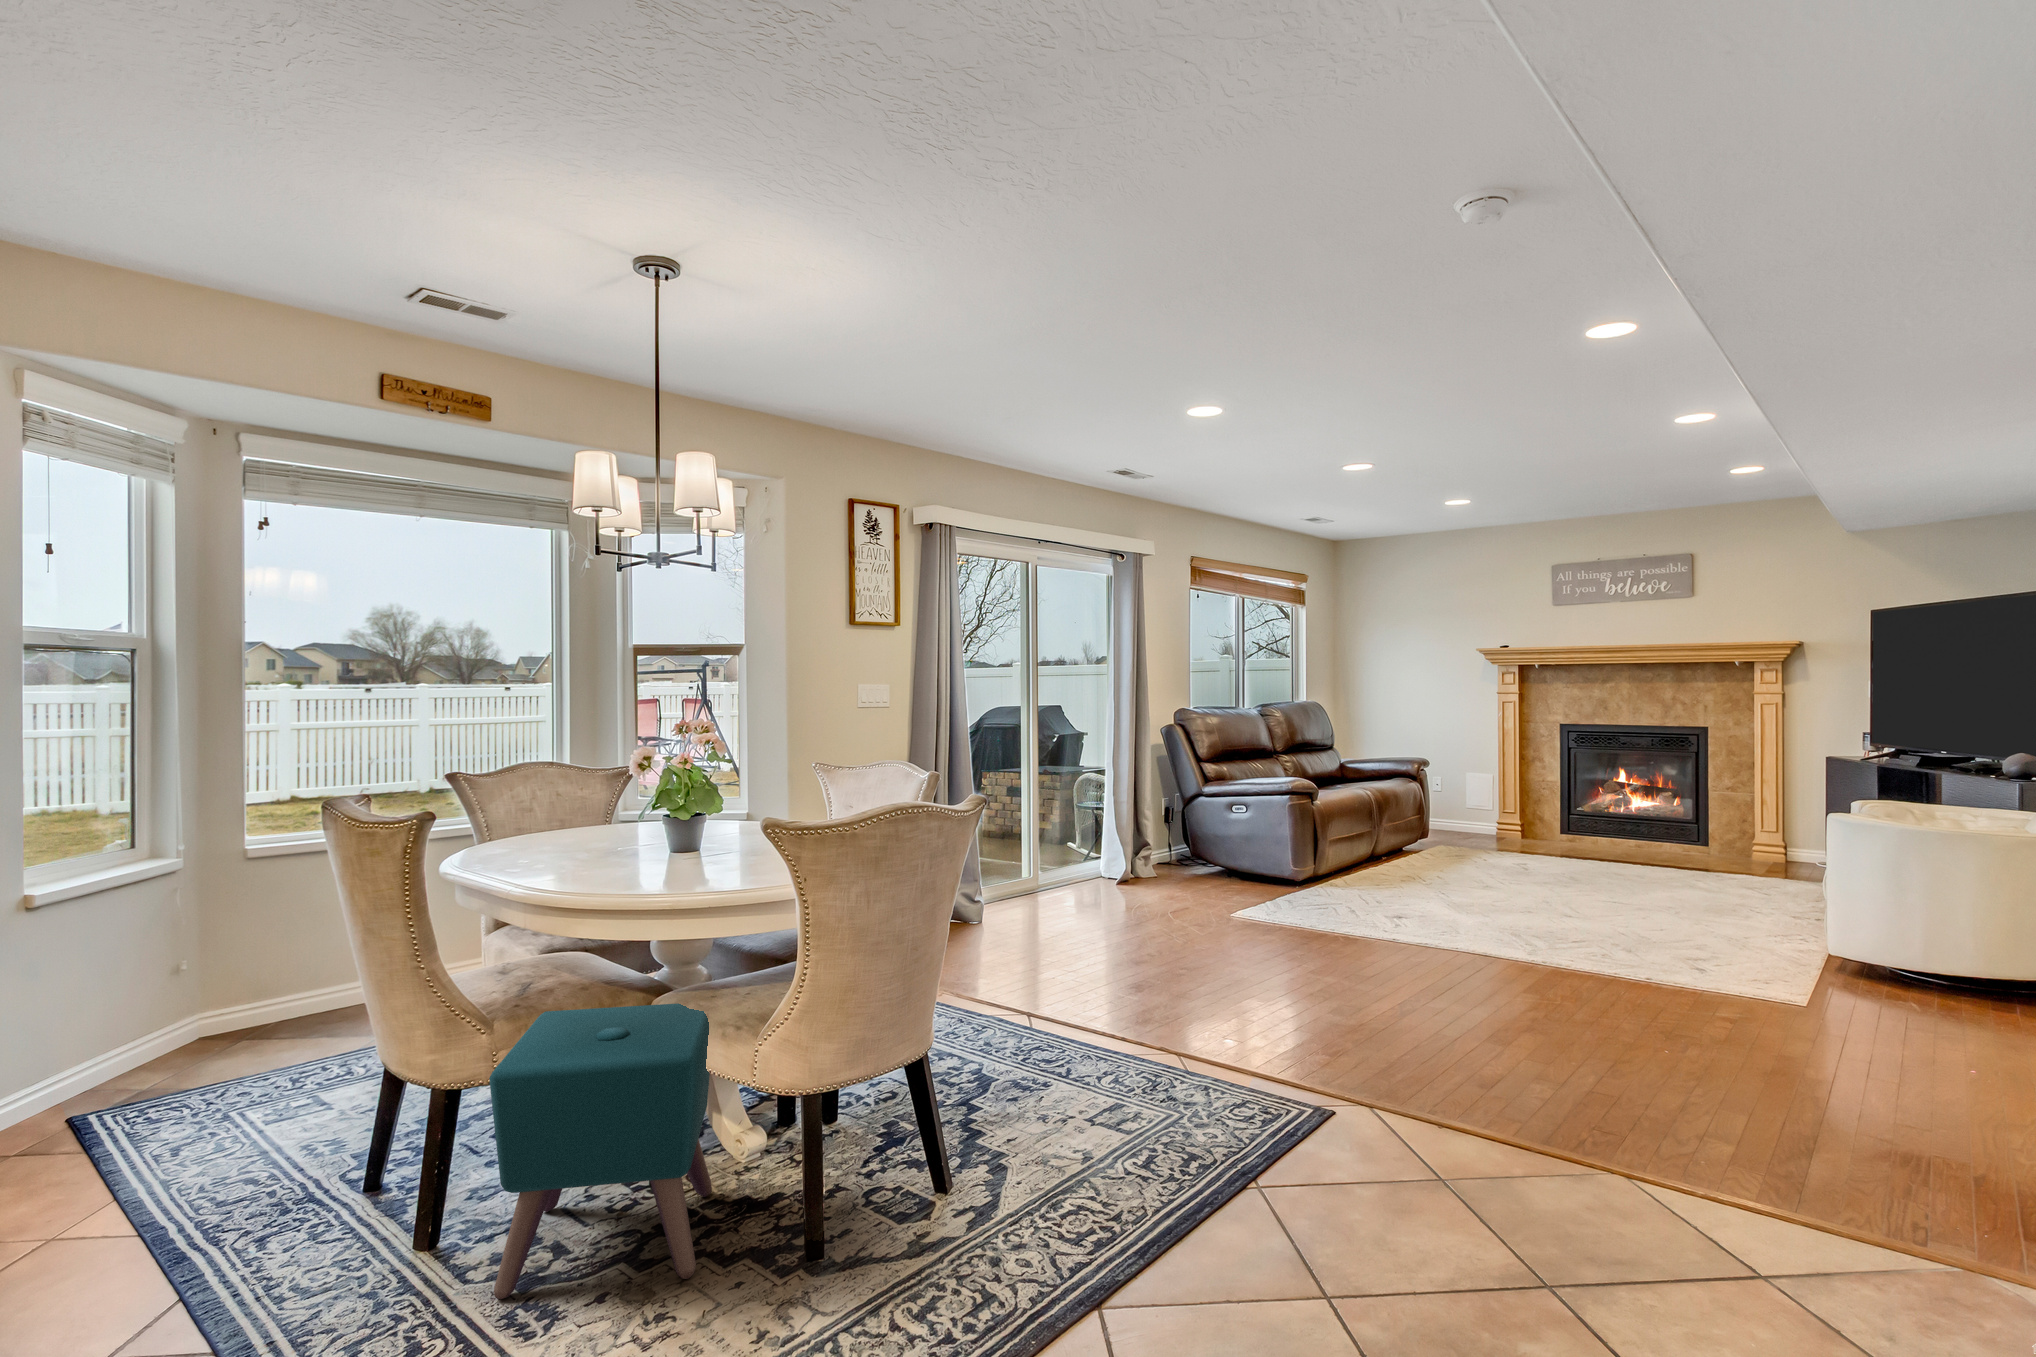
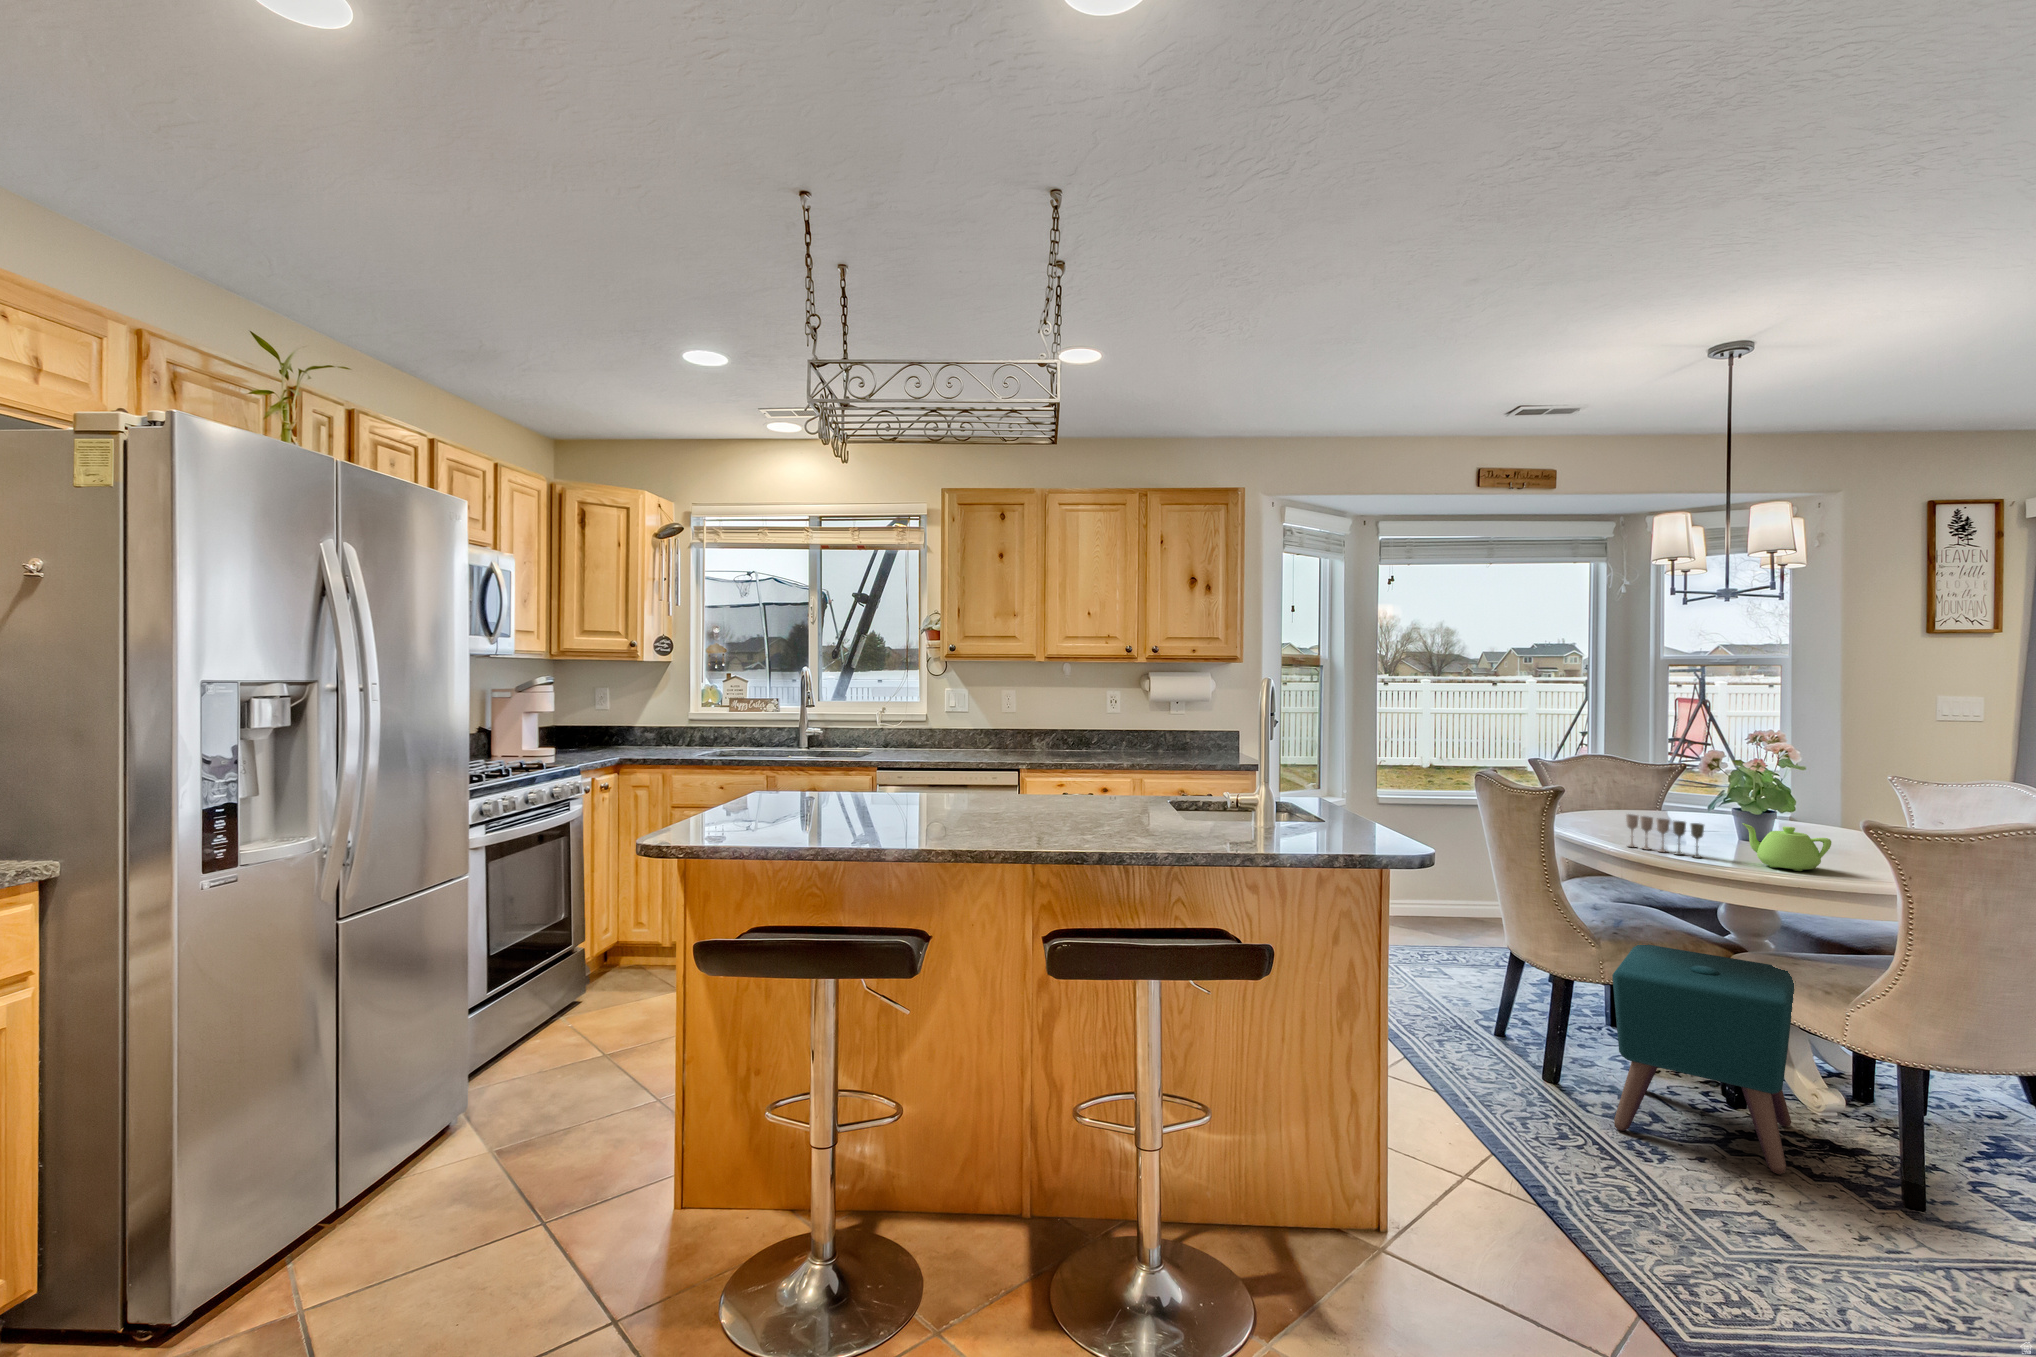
teapot: none [659,831,746,884] -> present [1742,823,1831,871]
wine glass: none [531,838,619,885] -> present [1626,814,1704,858]

